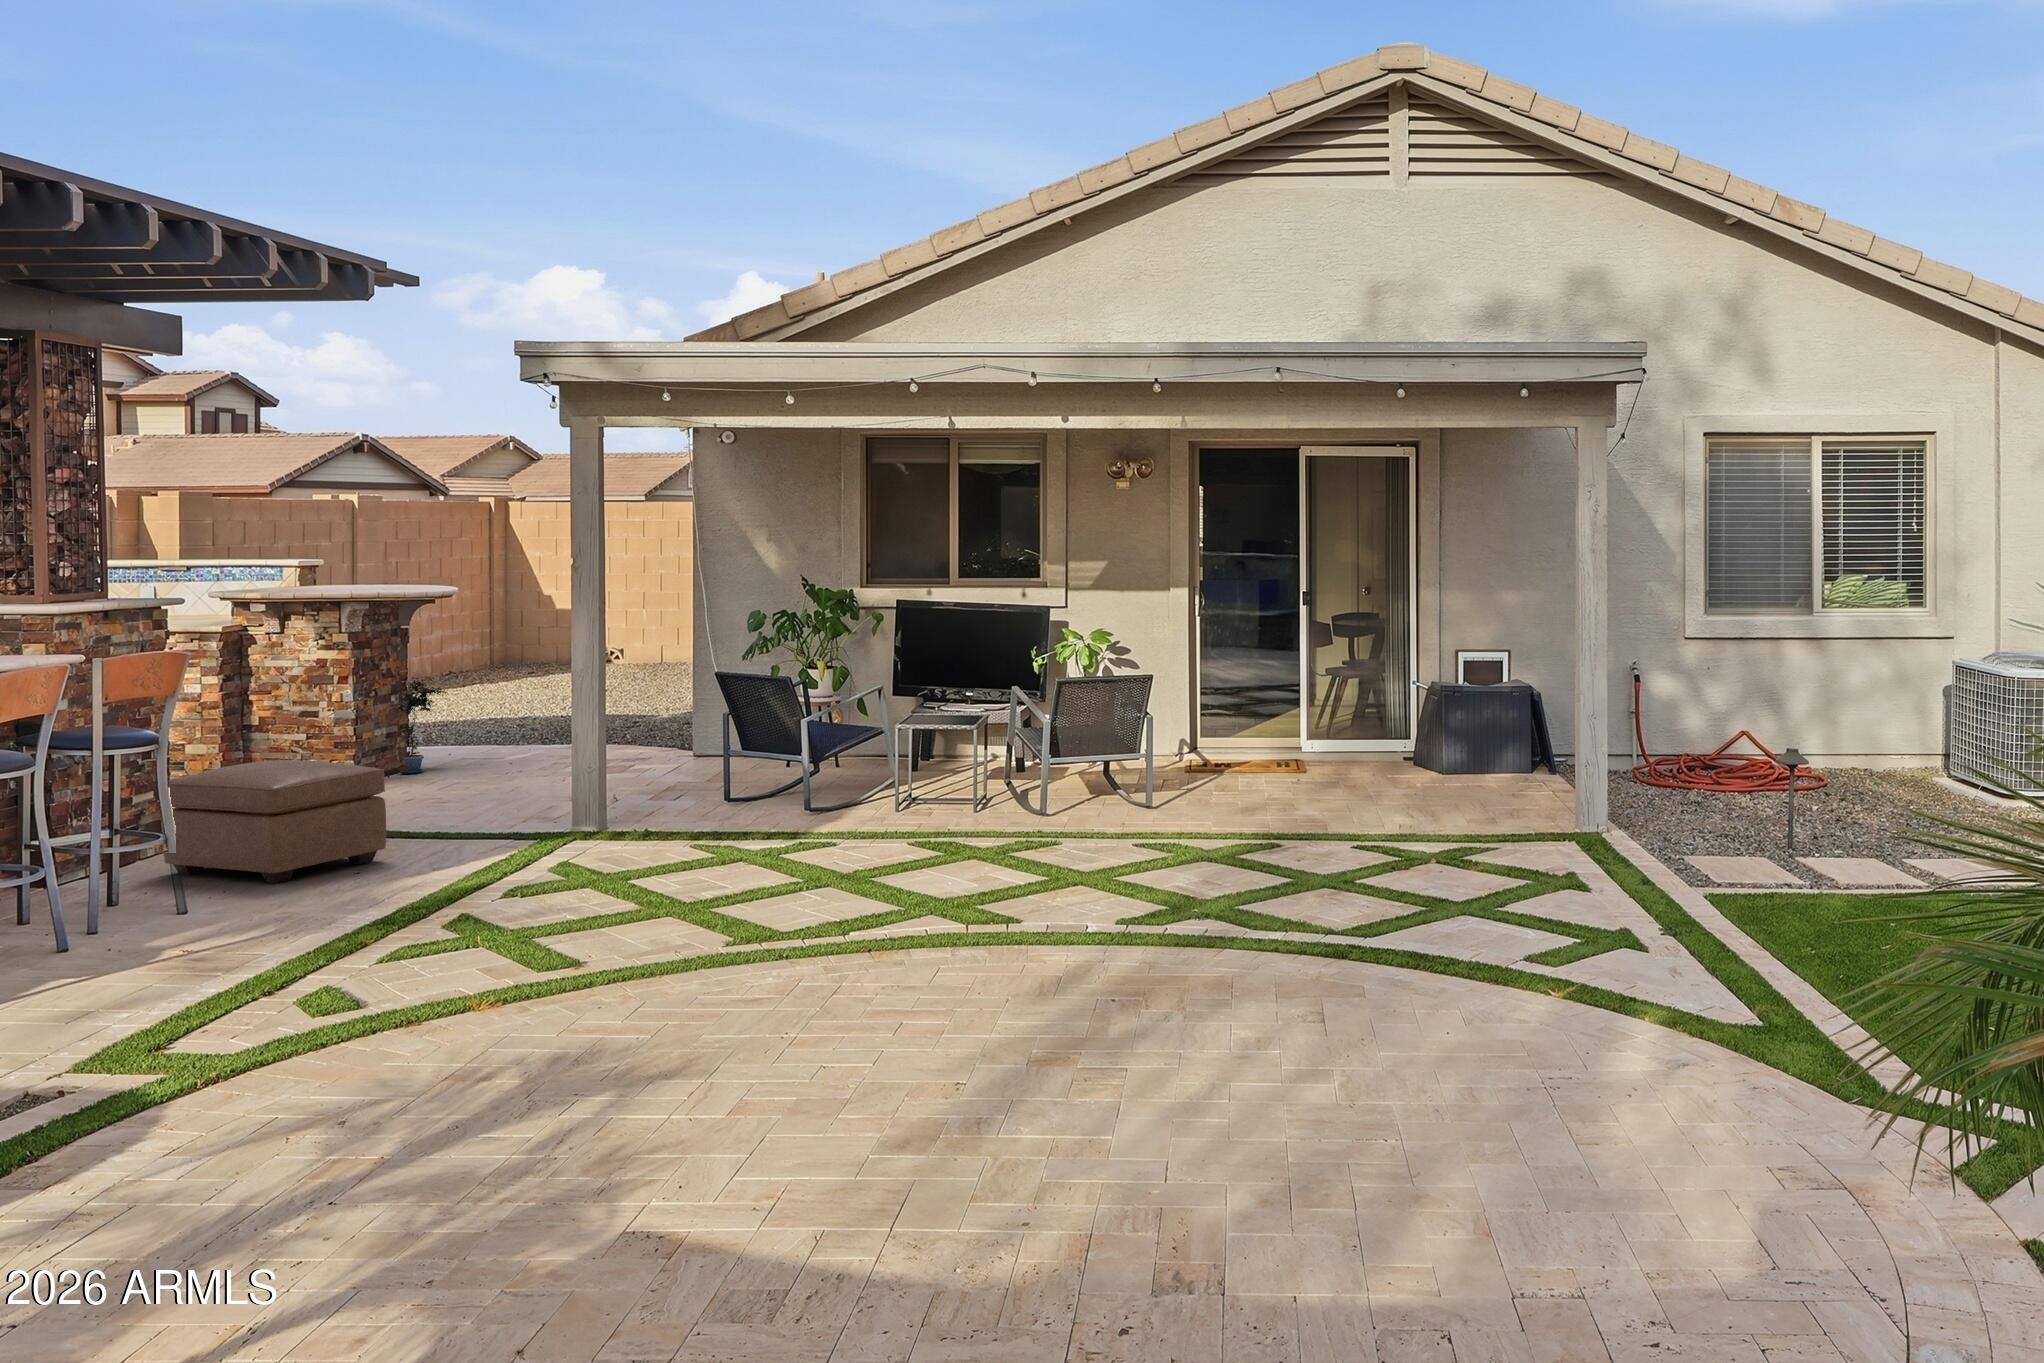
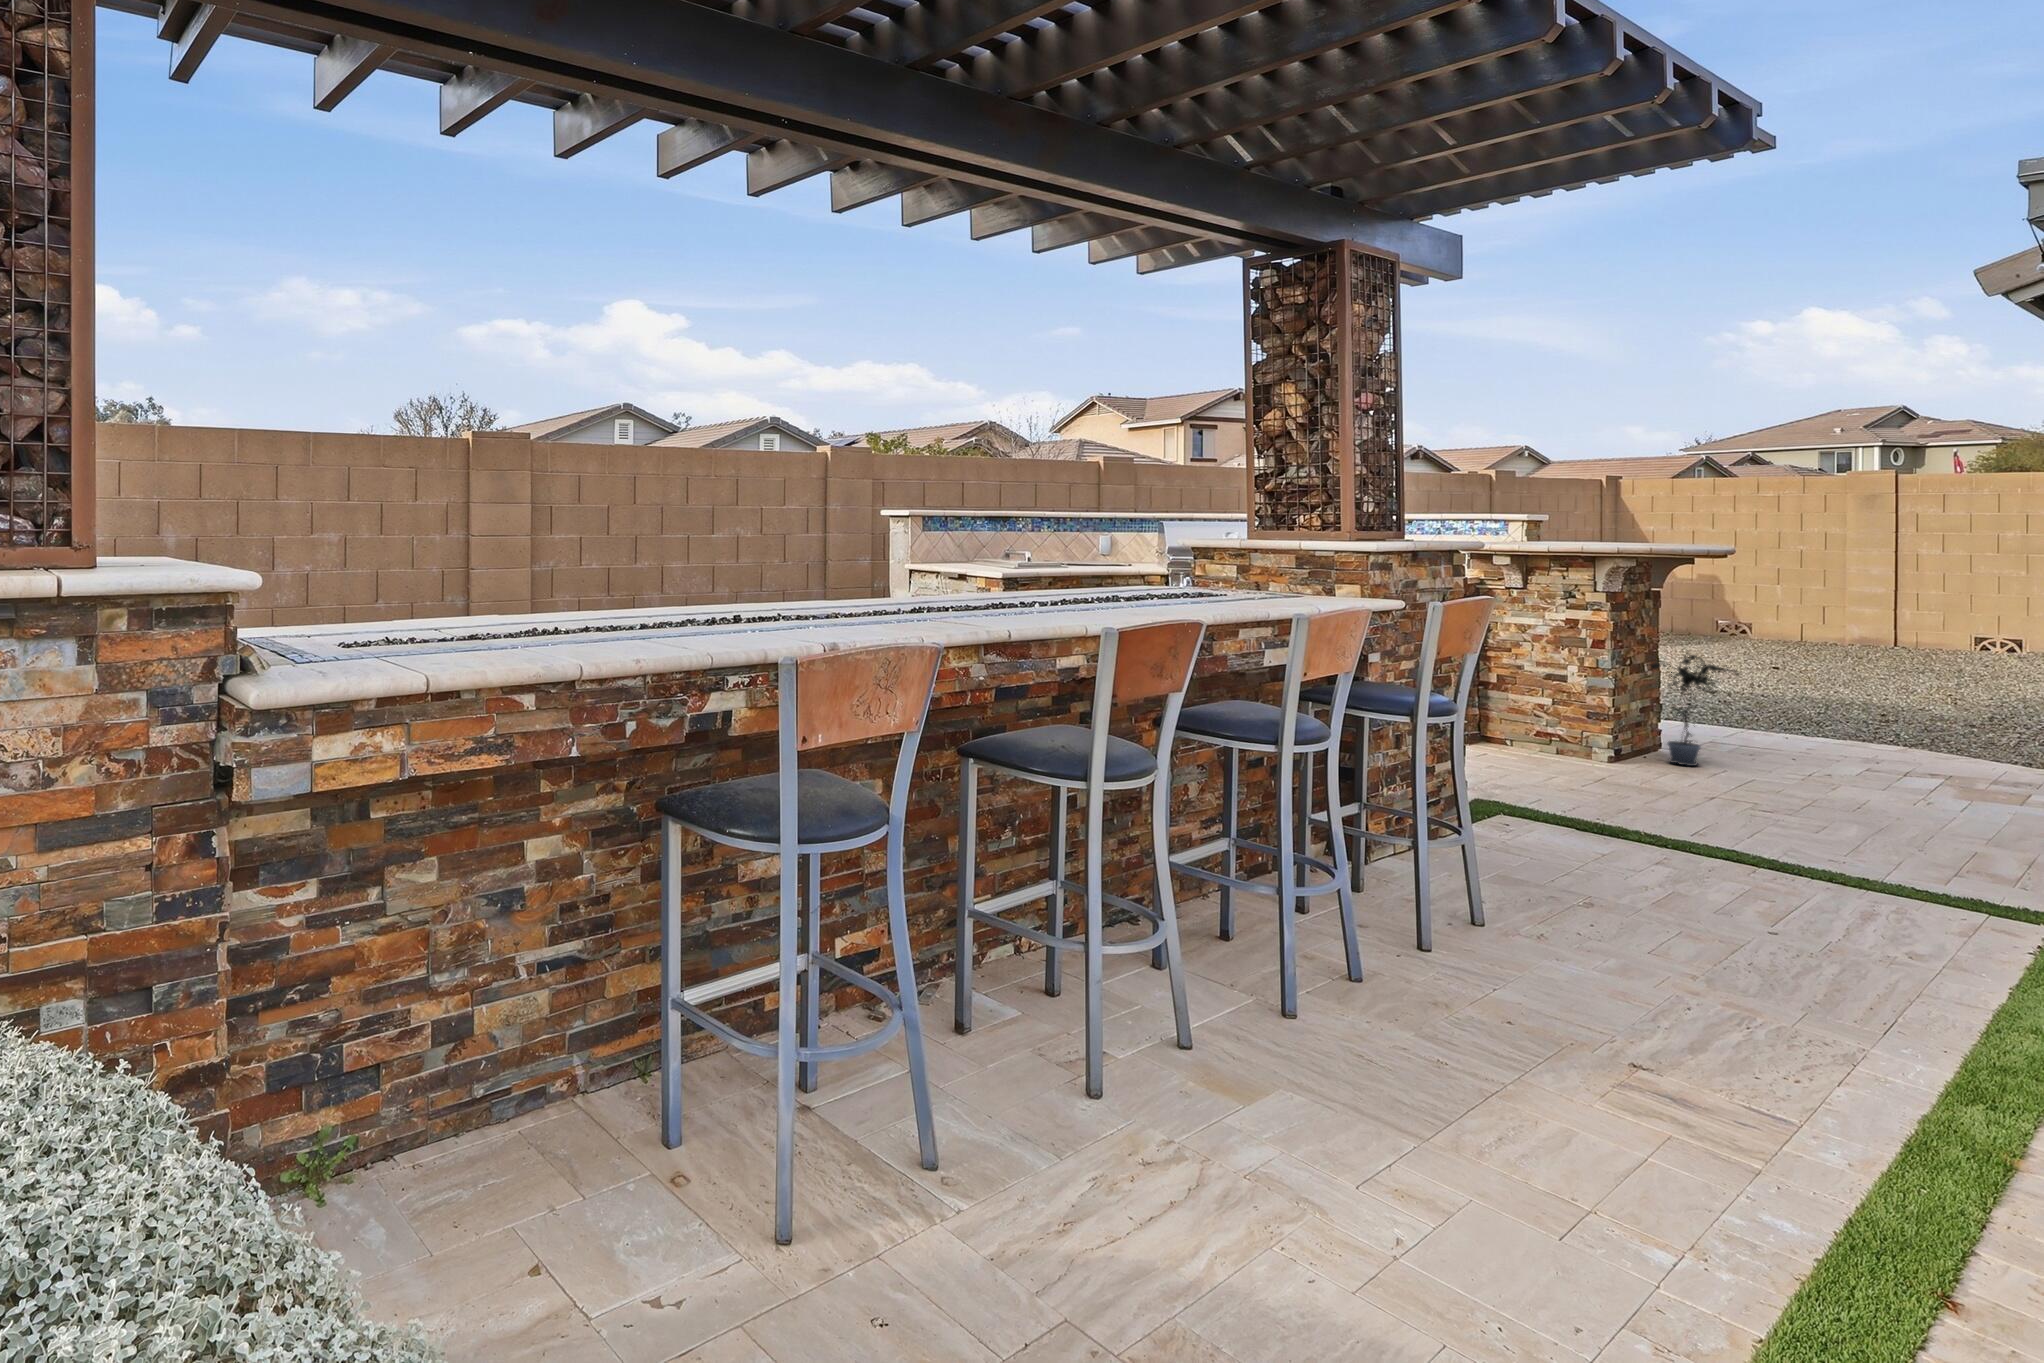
ottoman: present [162,760,386,883] -> none [1584,776,1976,996]

